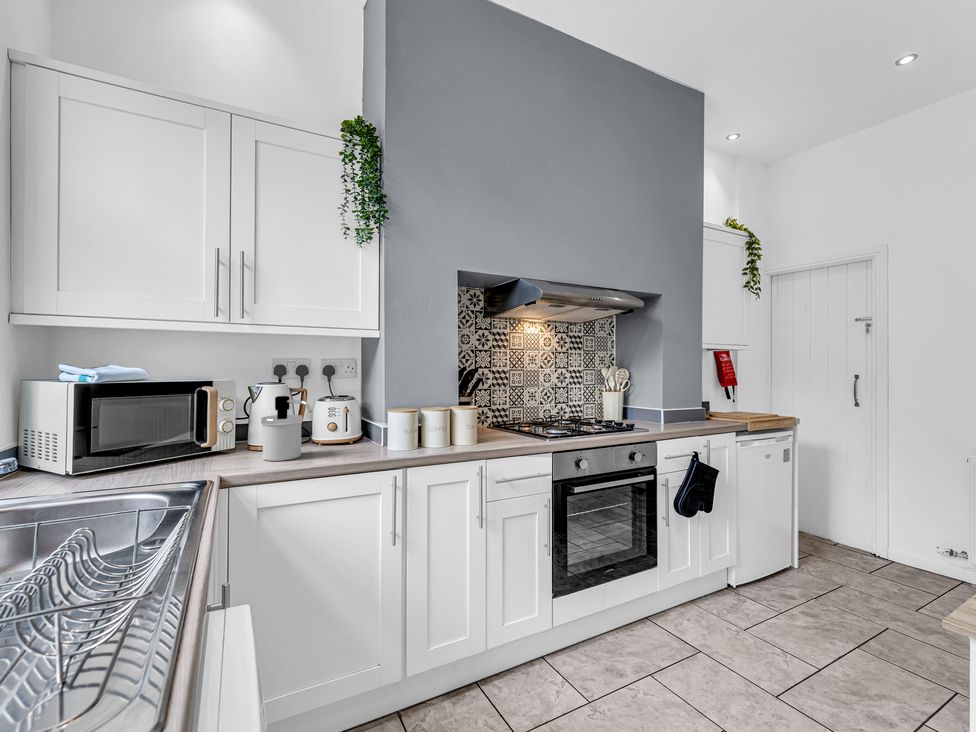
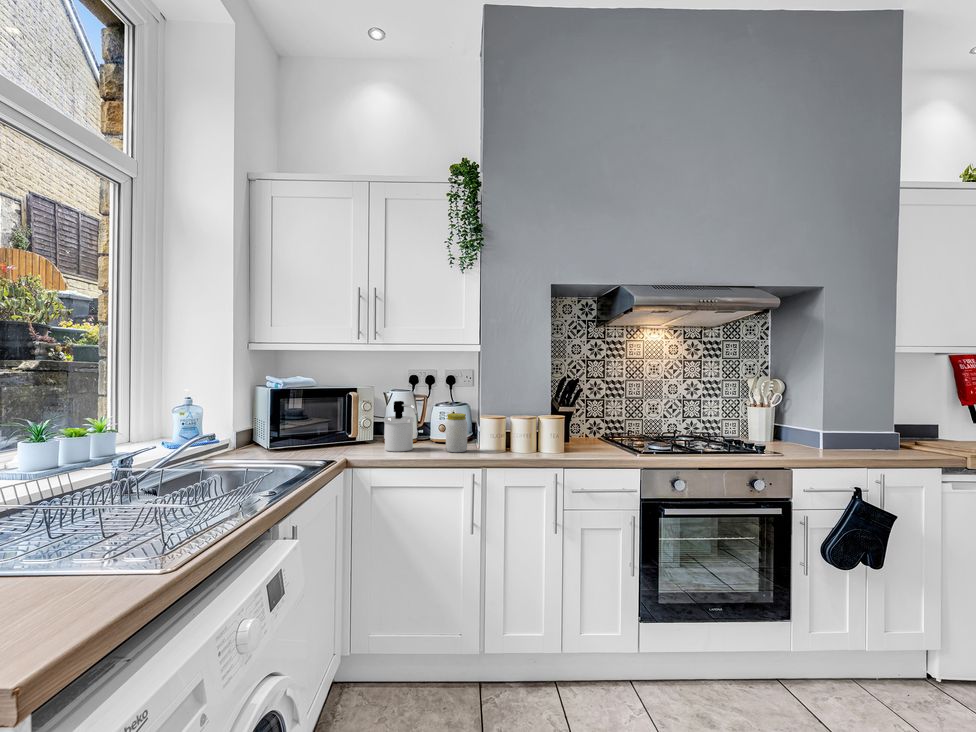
jar: none [346,409,373,456] -> present [446,413,467,452]

